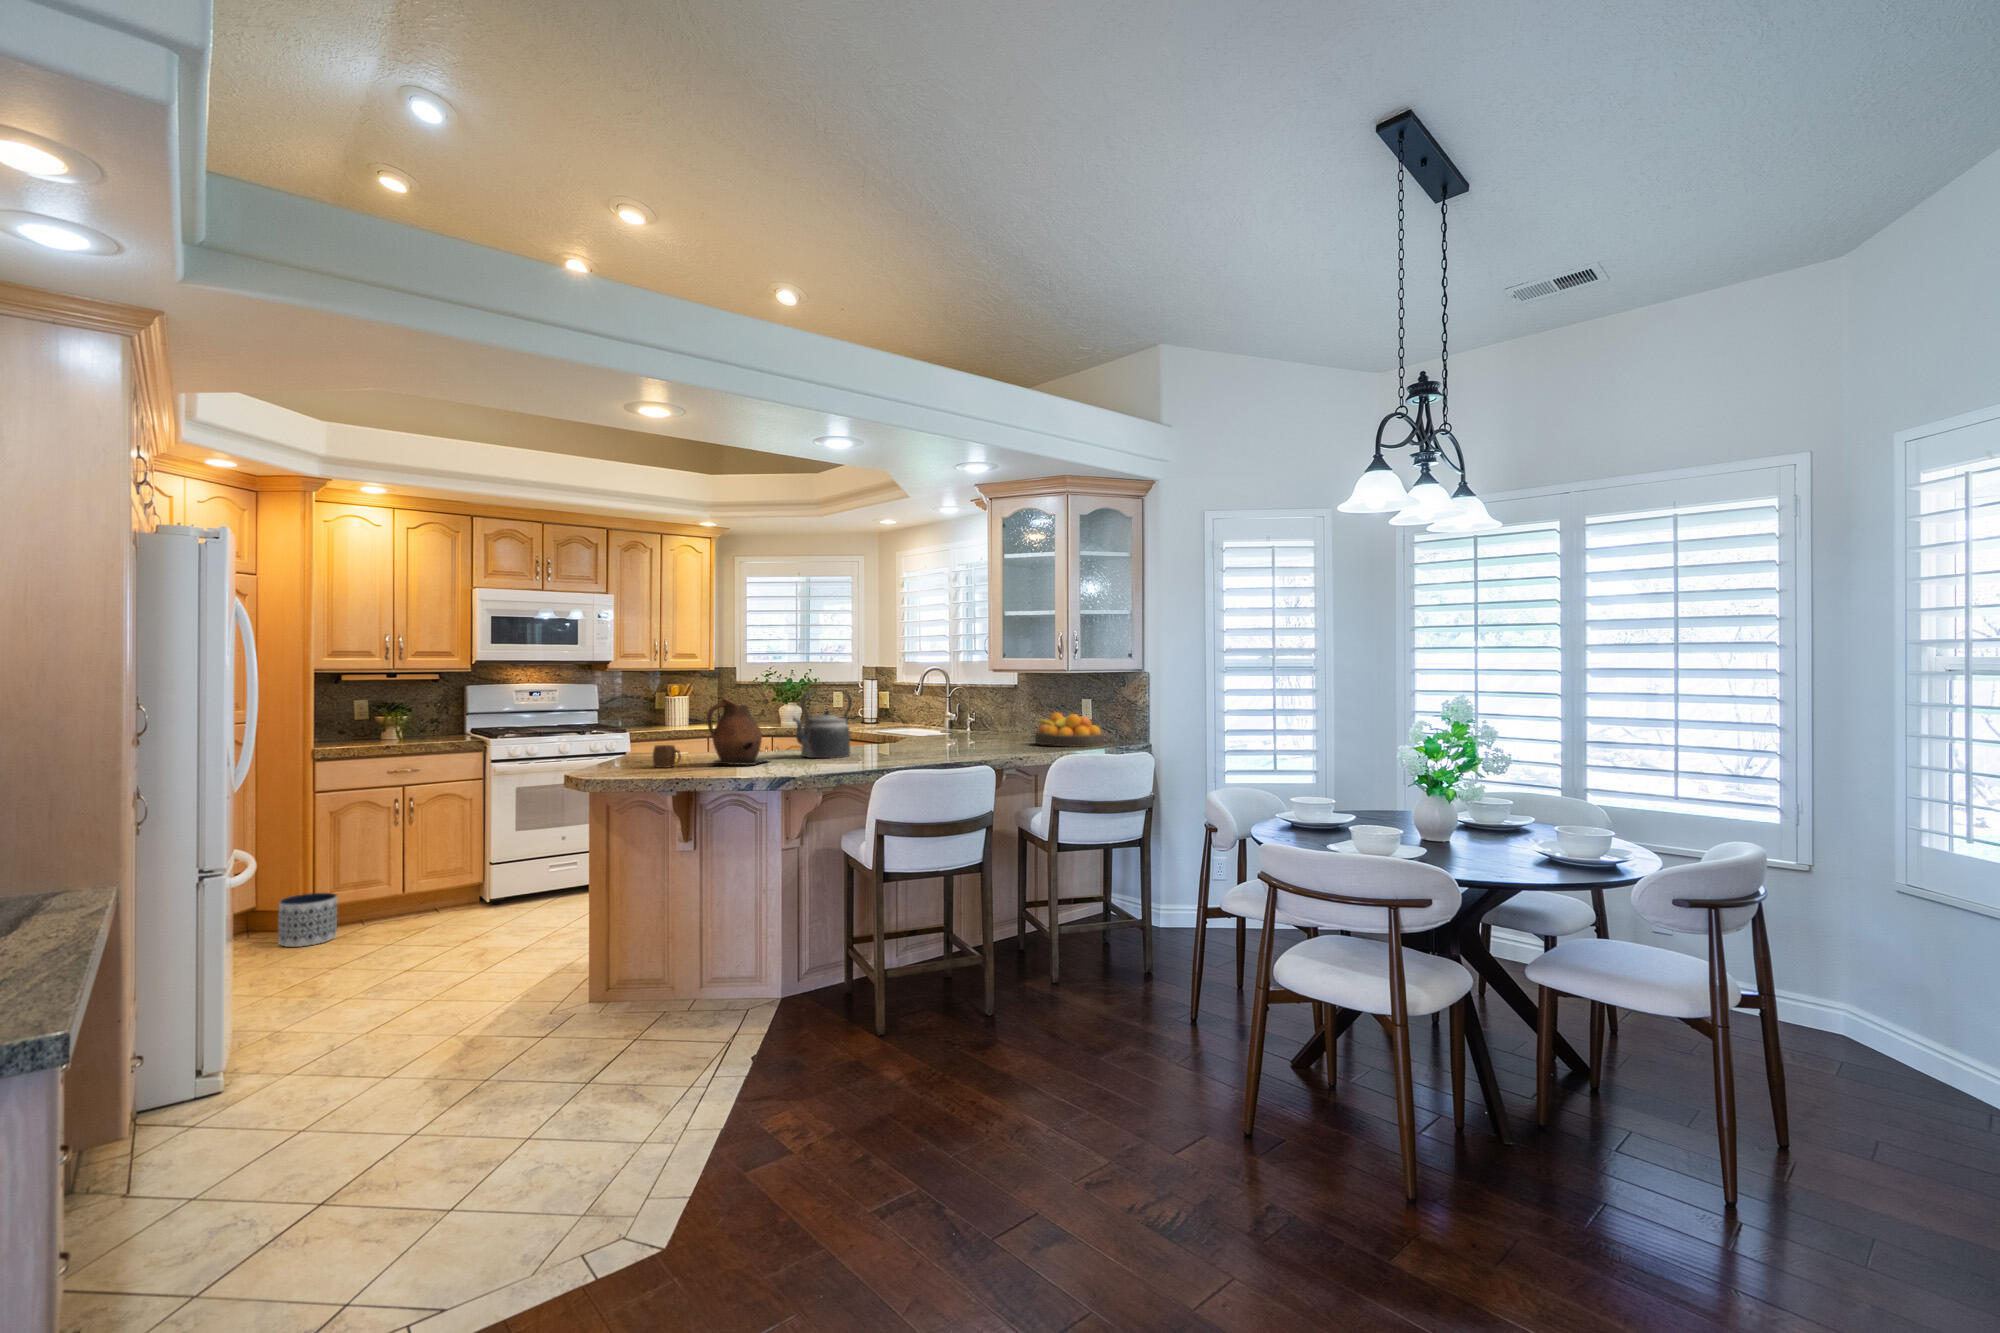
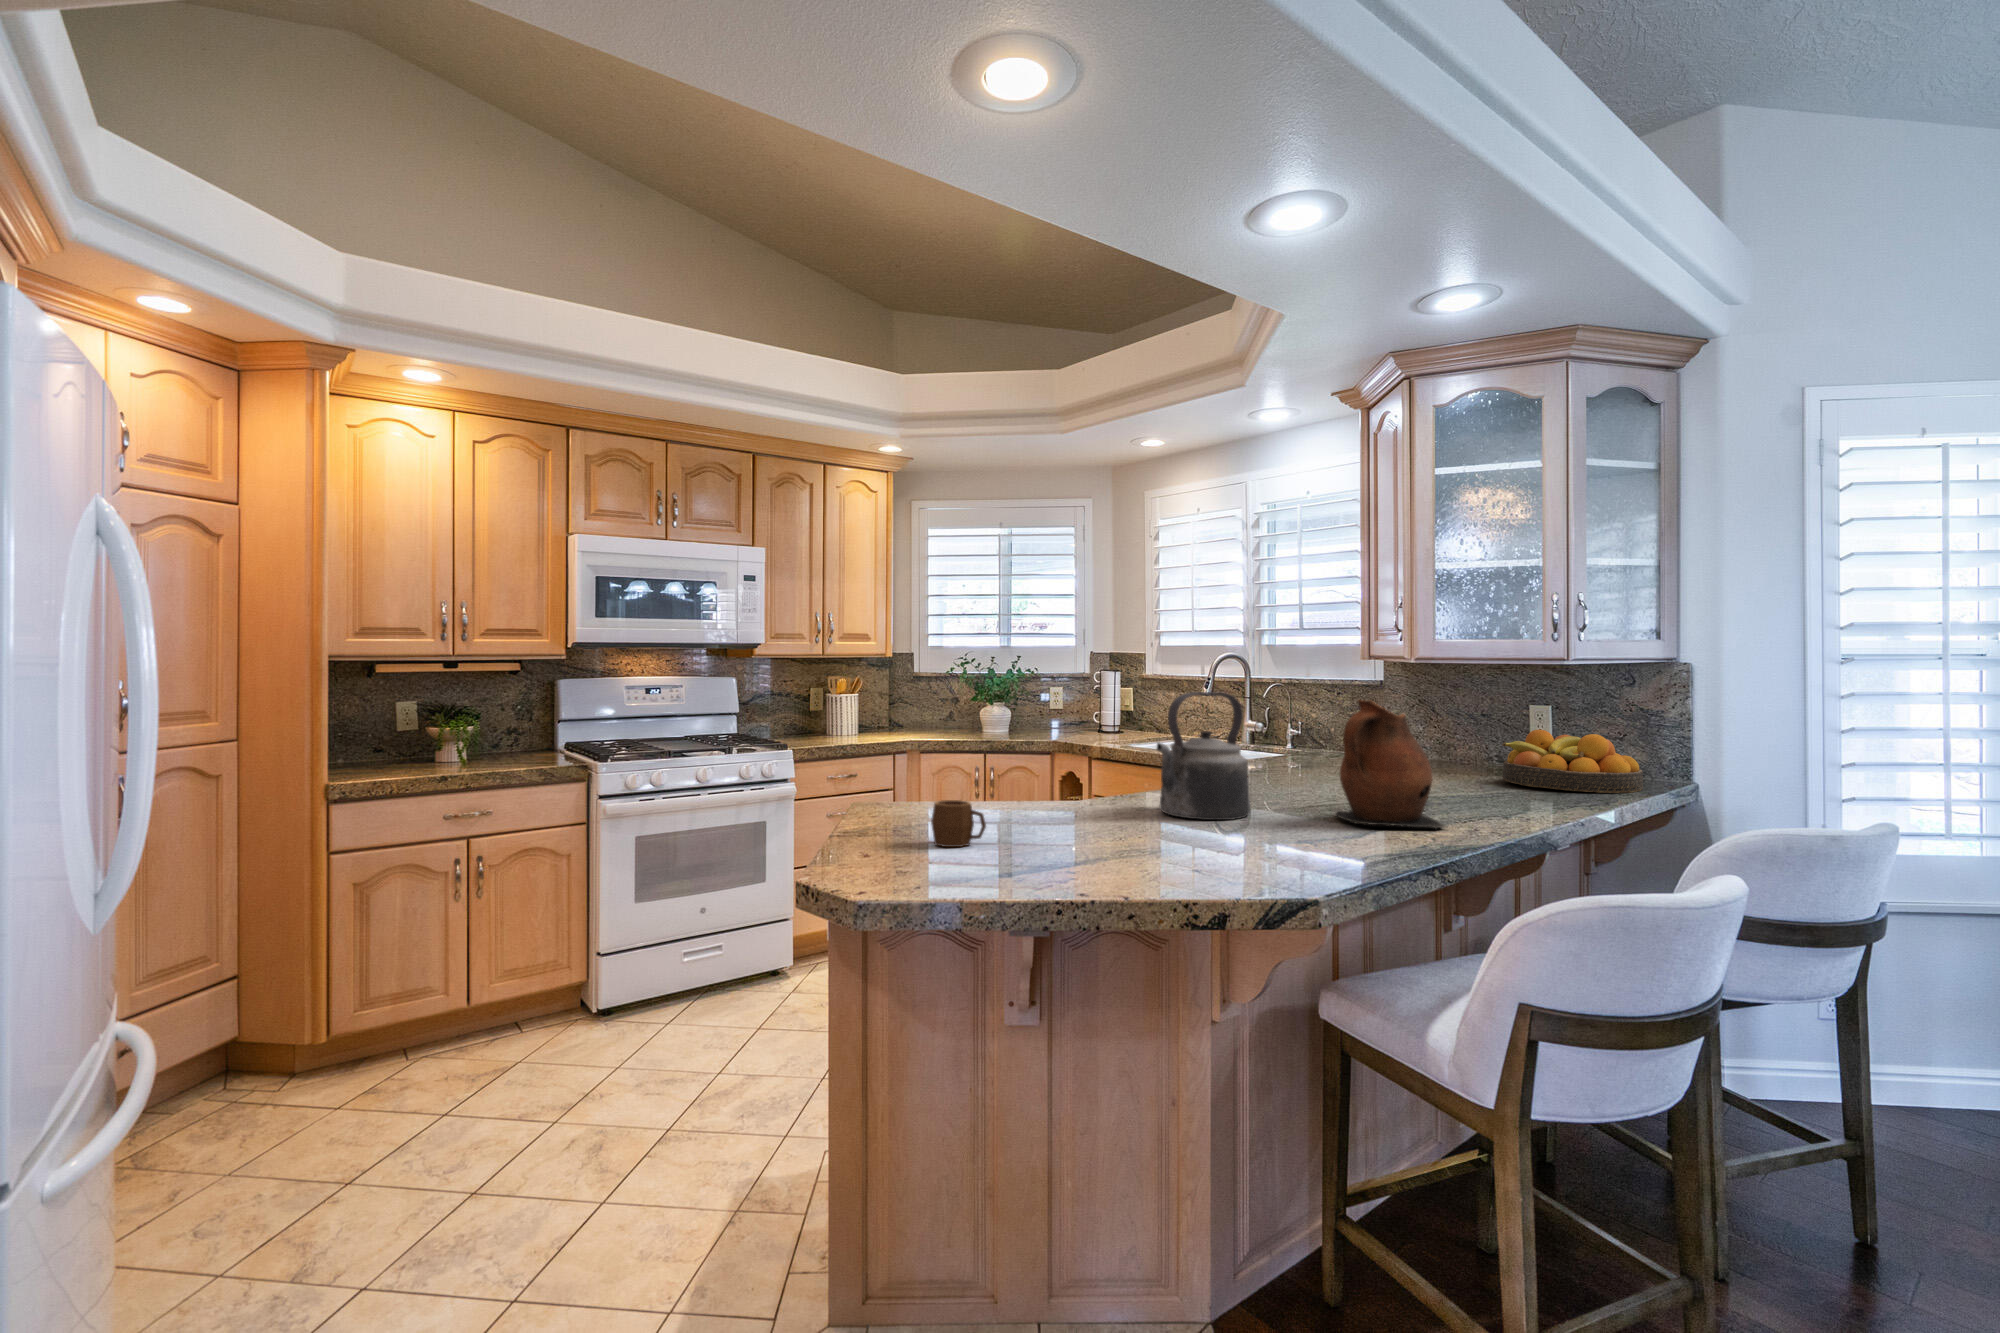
ceramic pitcher: present [707,697,768,765] -> present [1336,700,1444,829]
planter: present [278,893,338,947] -> none [271,1014,366,1113]

